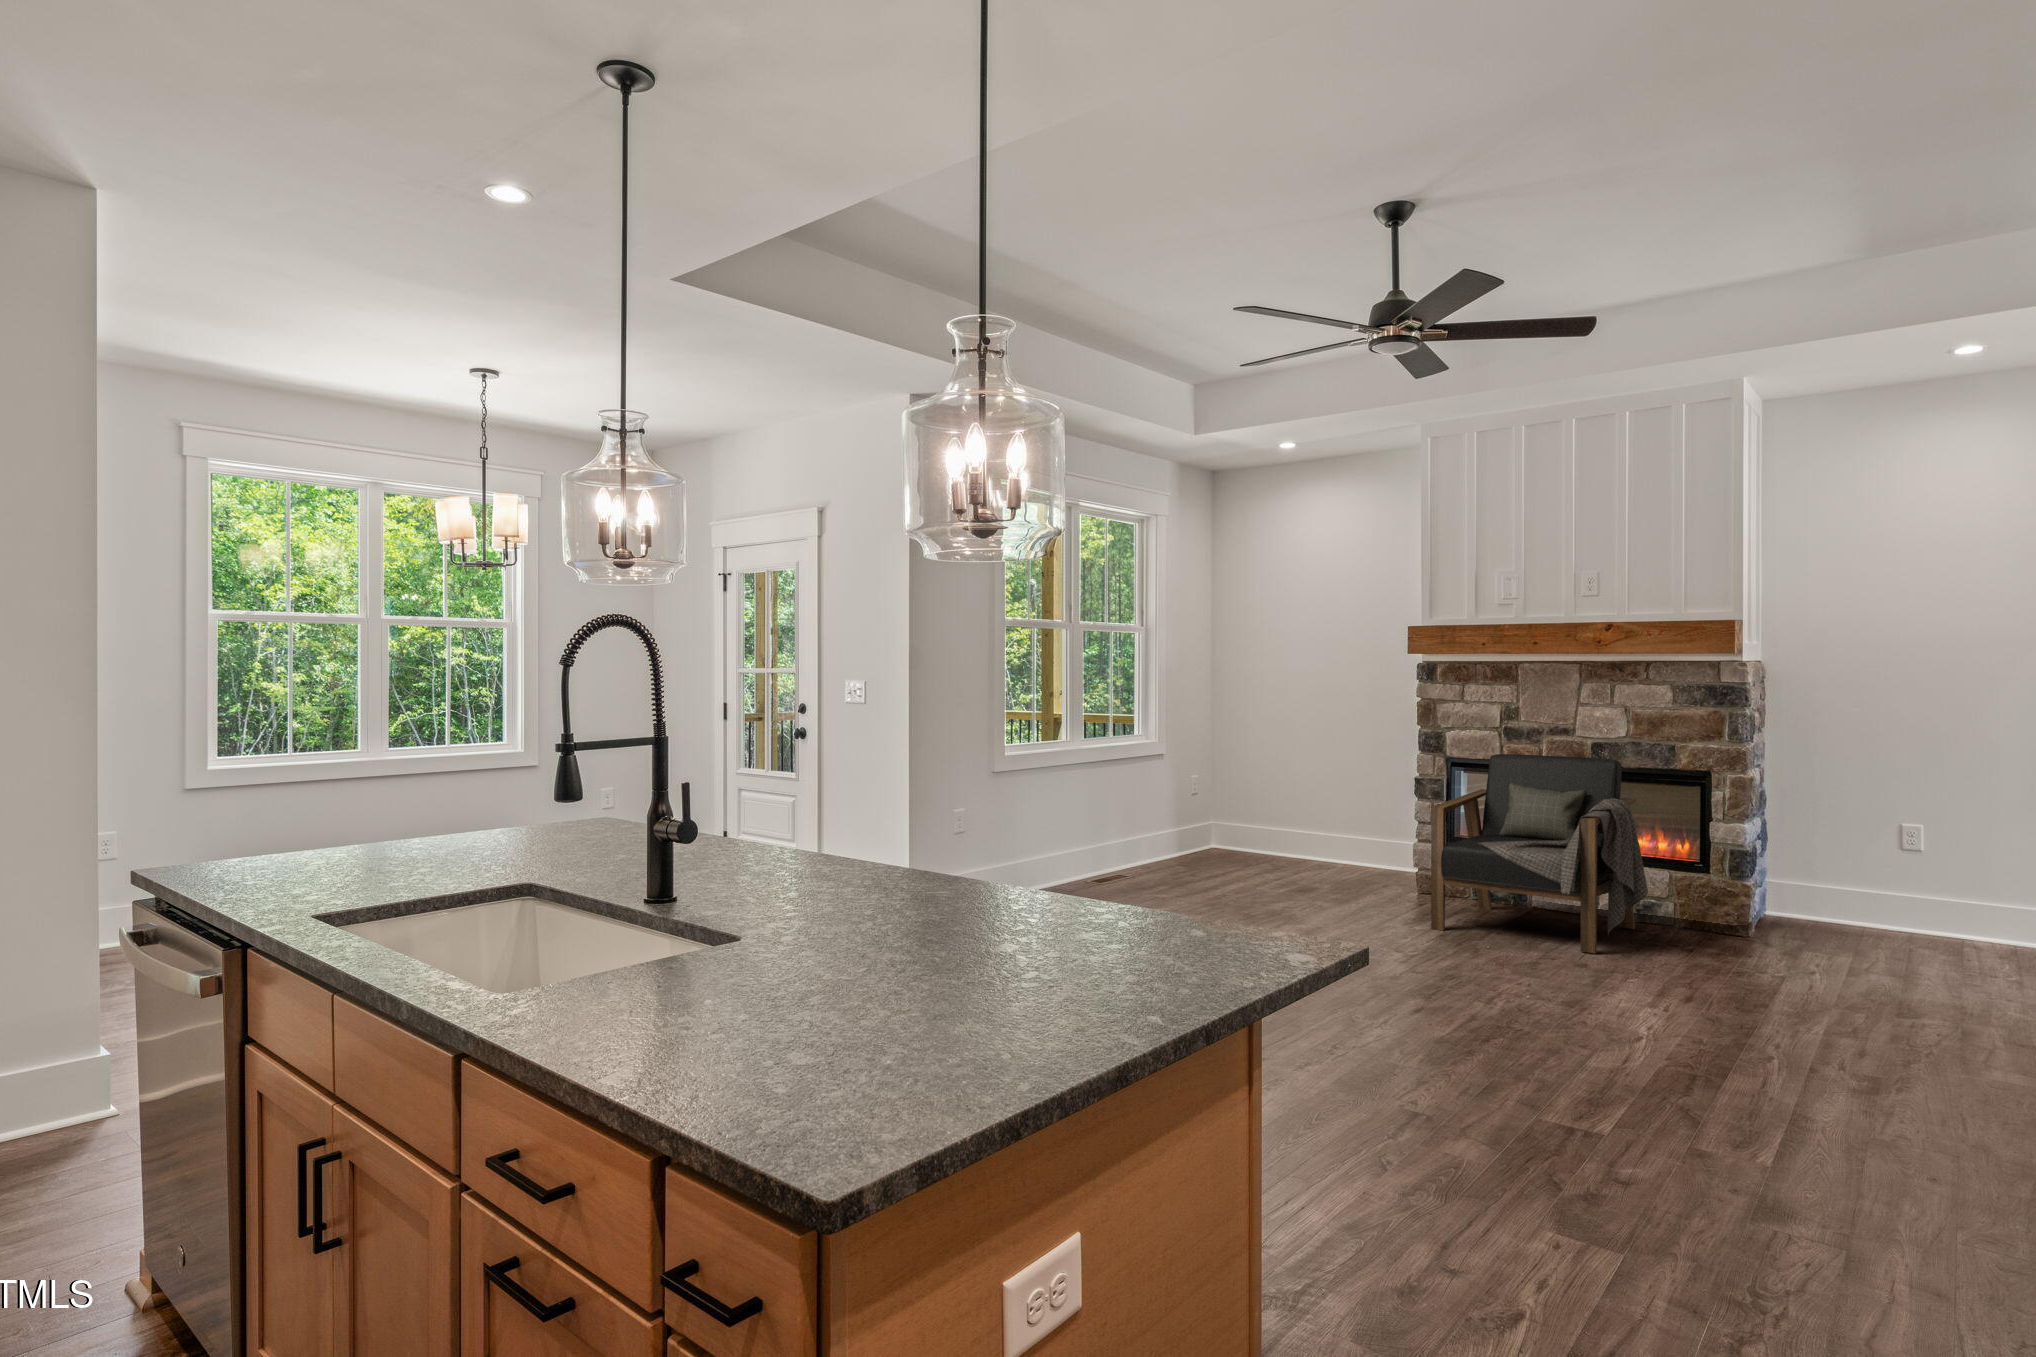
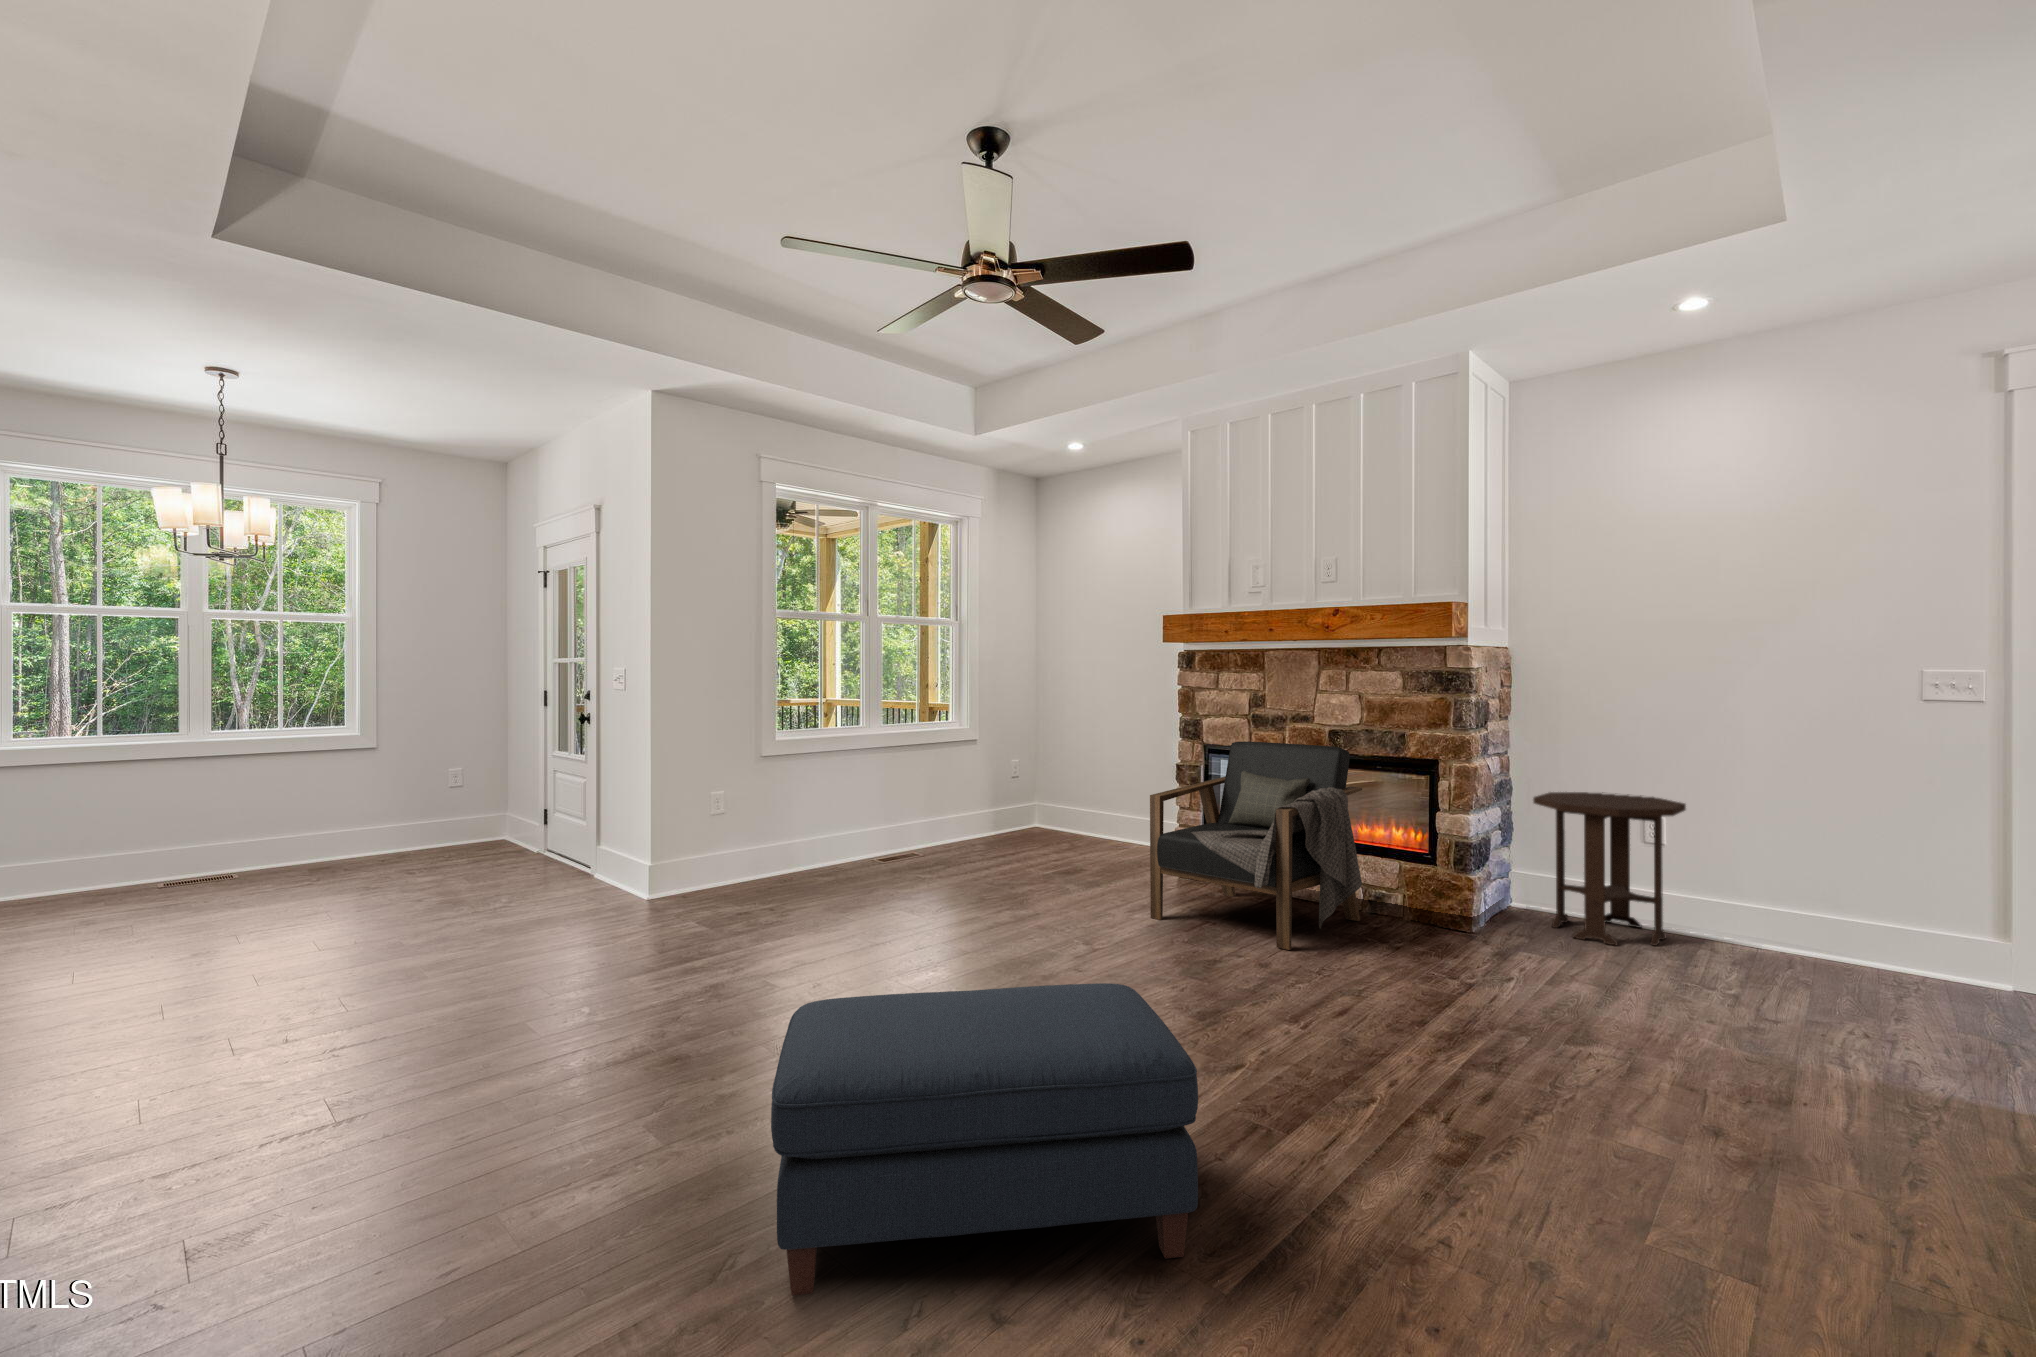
side table: none [1801,803,1949,946] -> present [1533,792,1686,945]
ottoman: none [1355,956,1753,1185] -> present [771,983,1198,1296]

